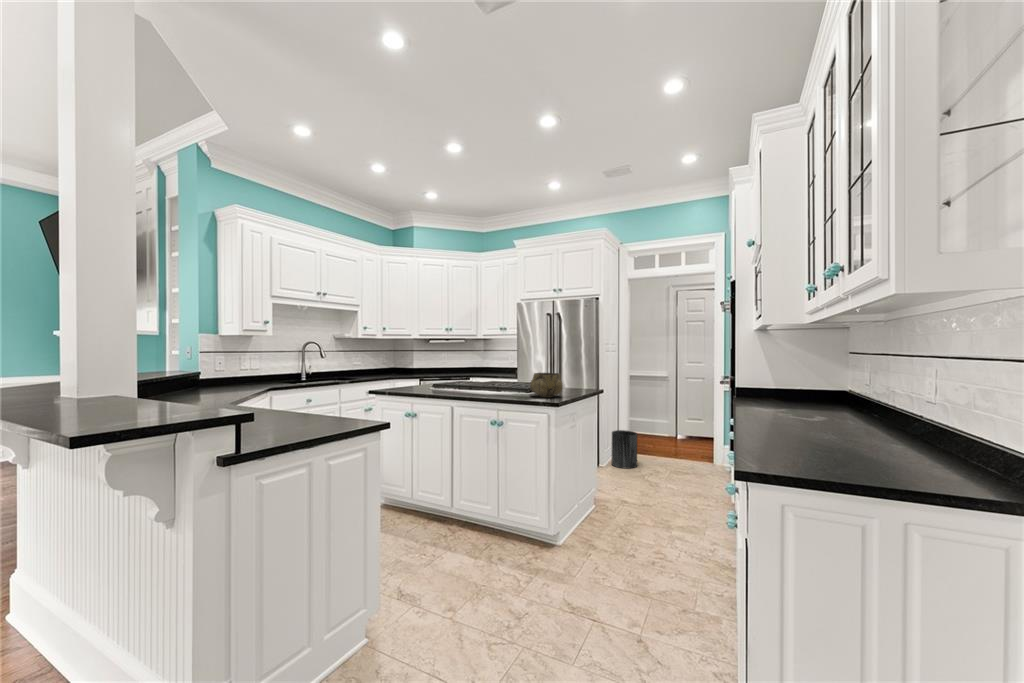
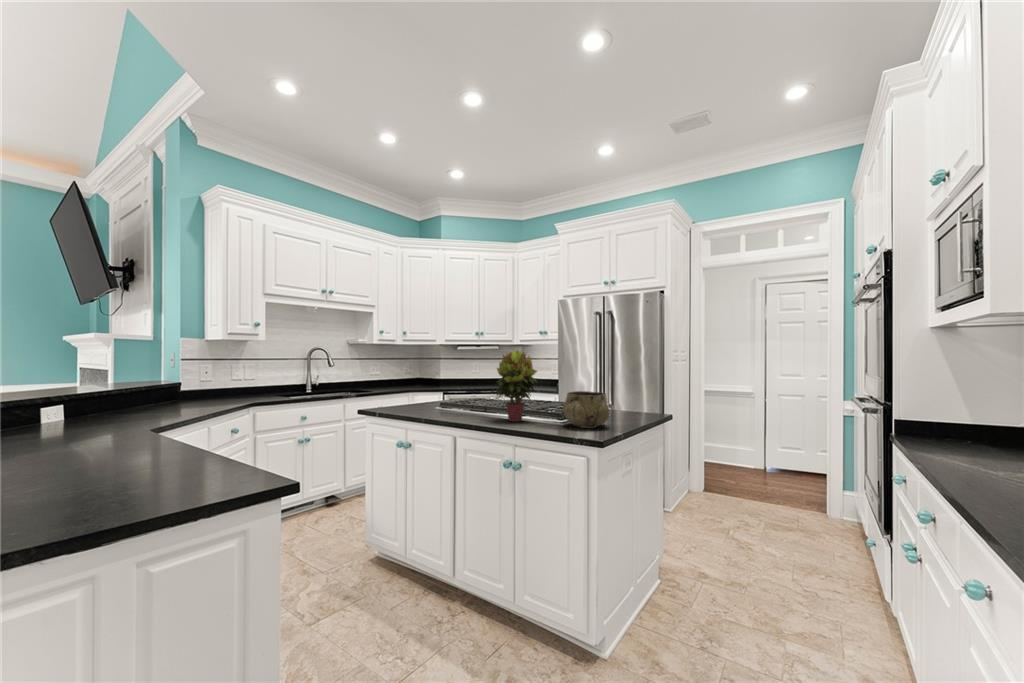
potted plant: none [480,343,514,395] -> present [496,349,537,422]
trash can: present [612,430,637,469] -> none [685,465,721,519]

